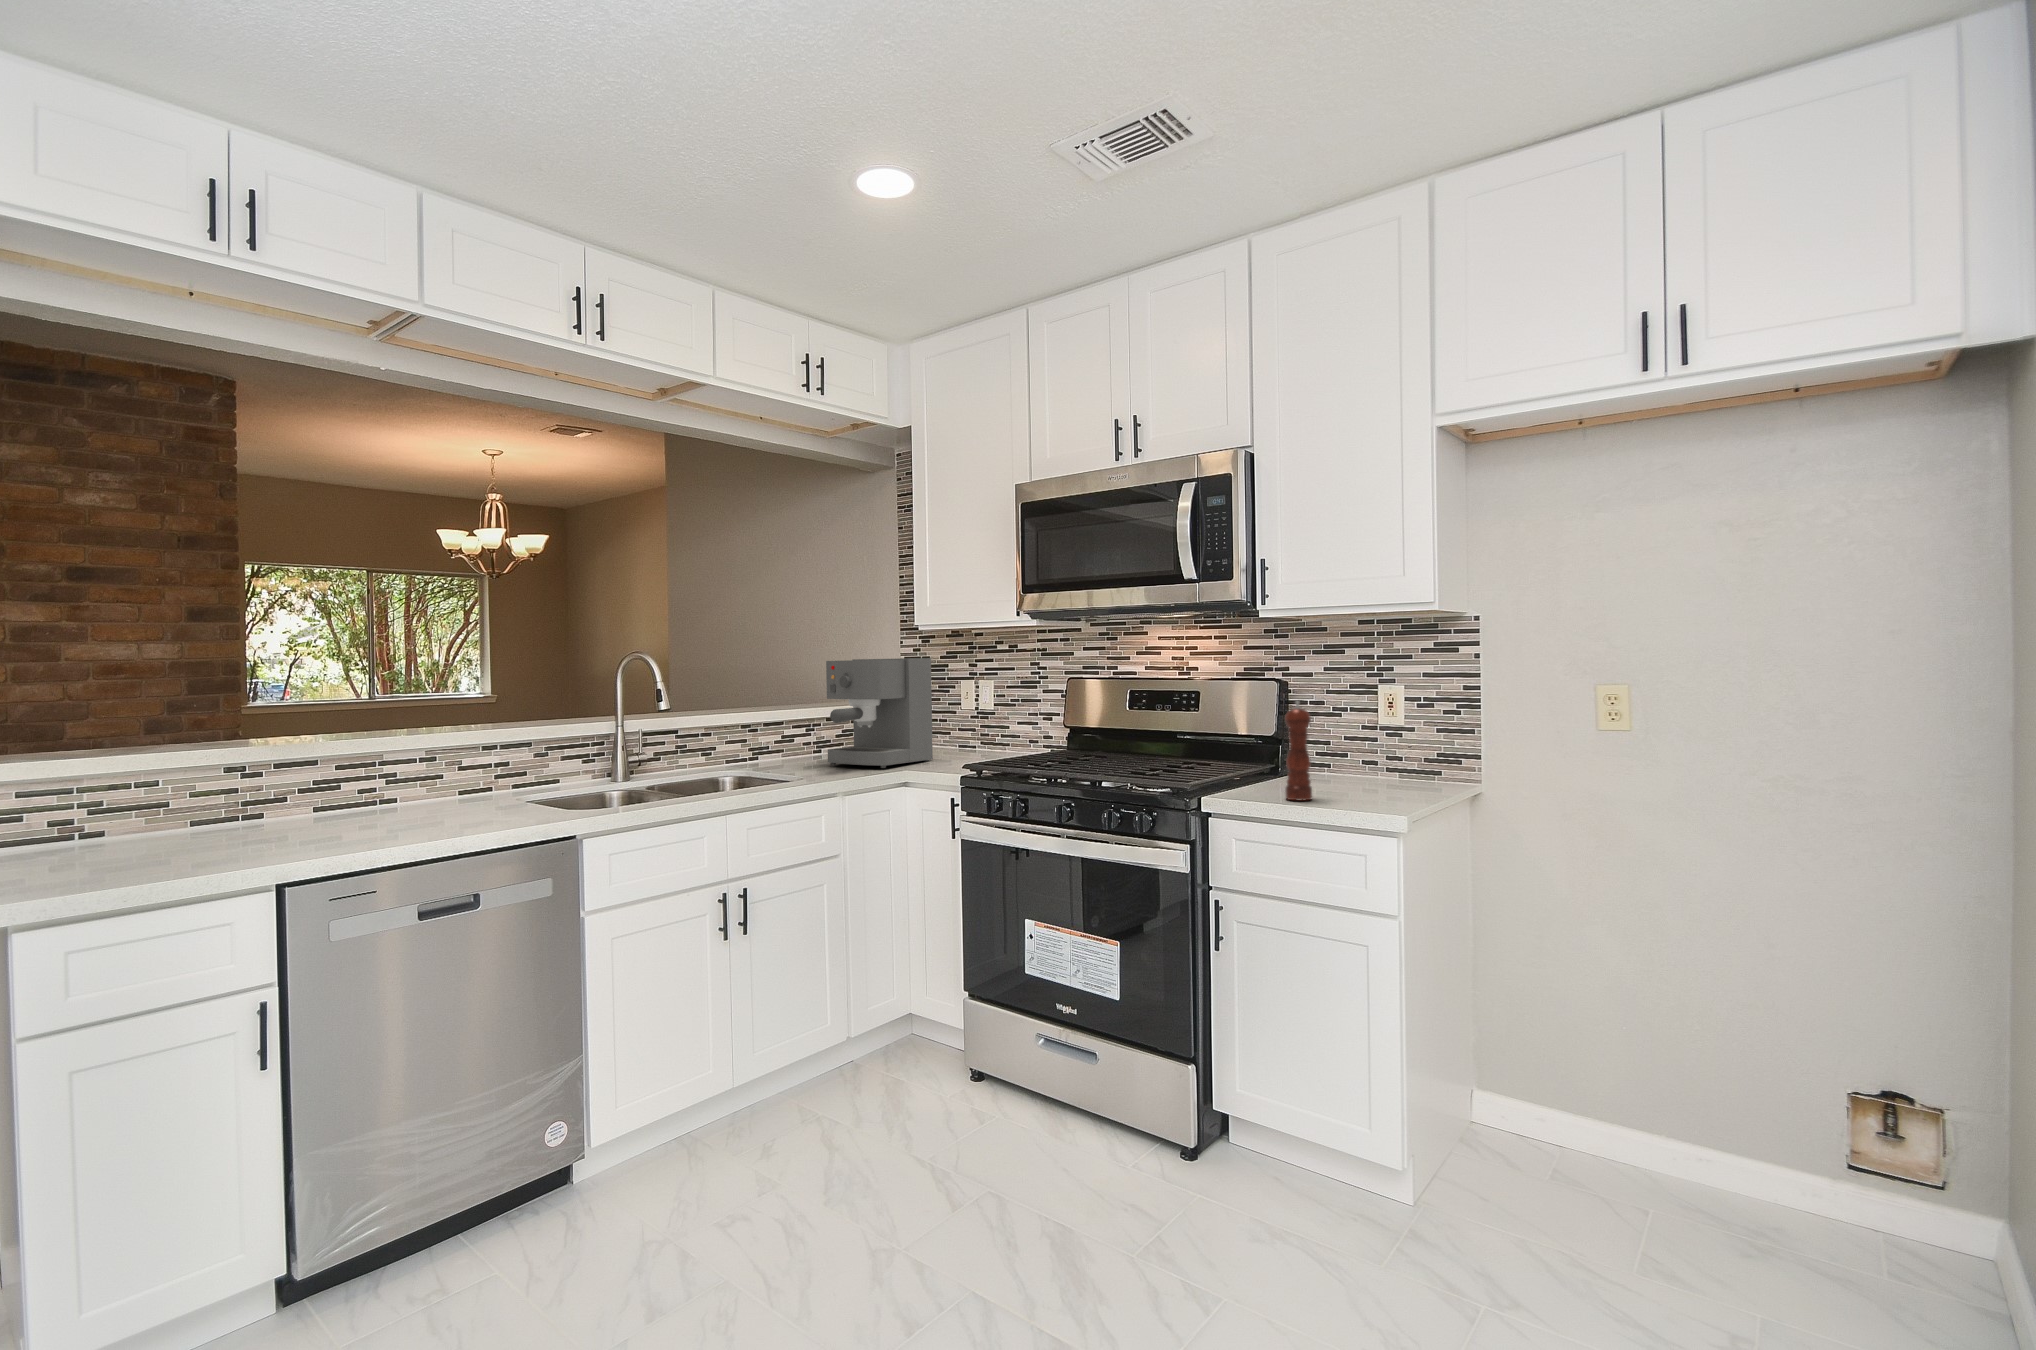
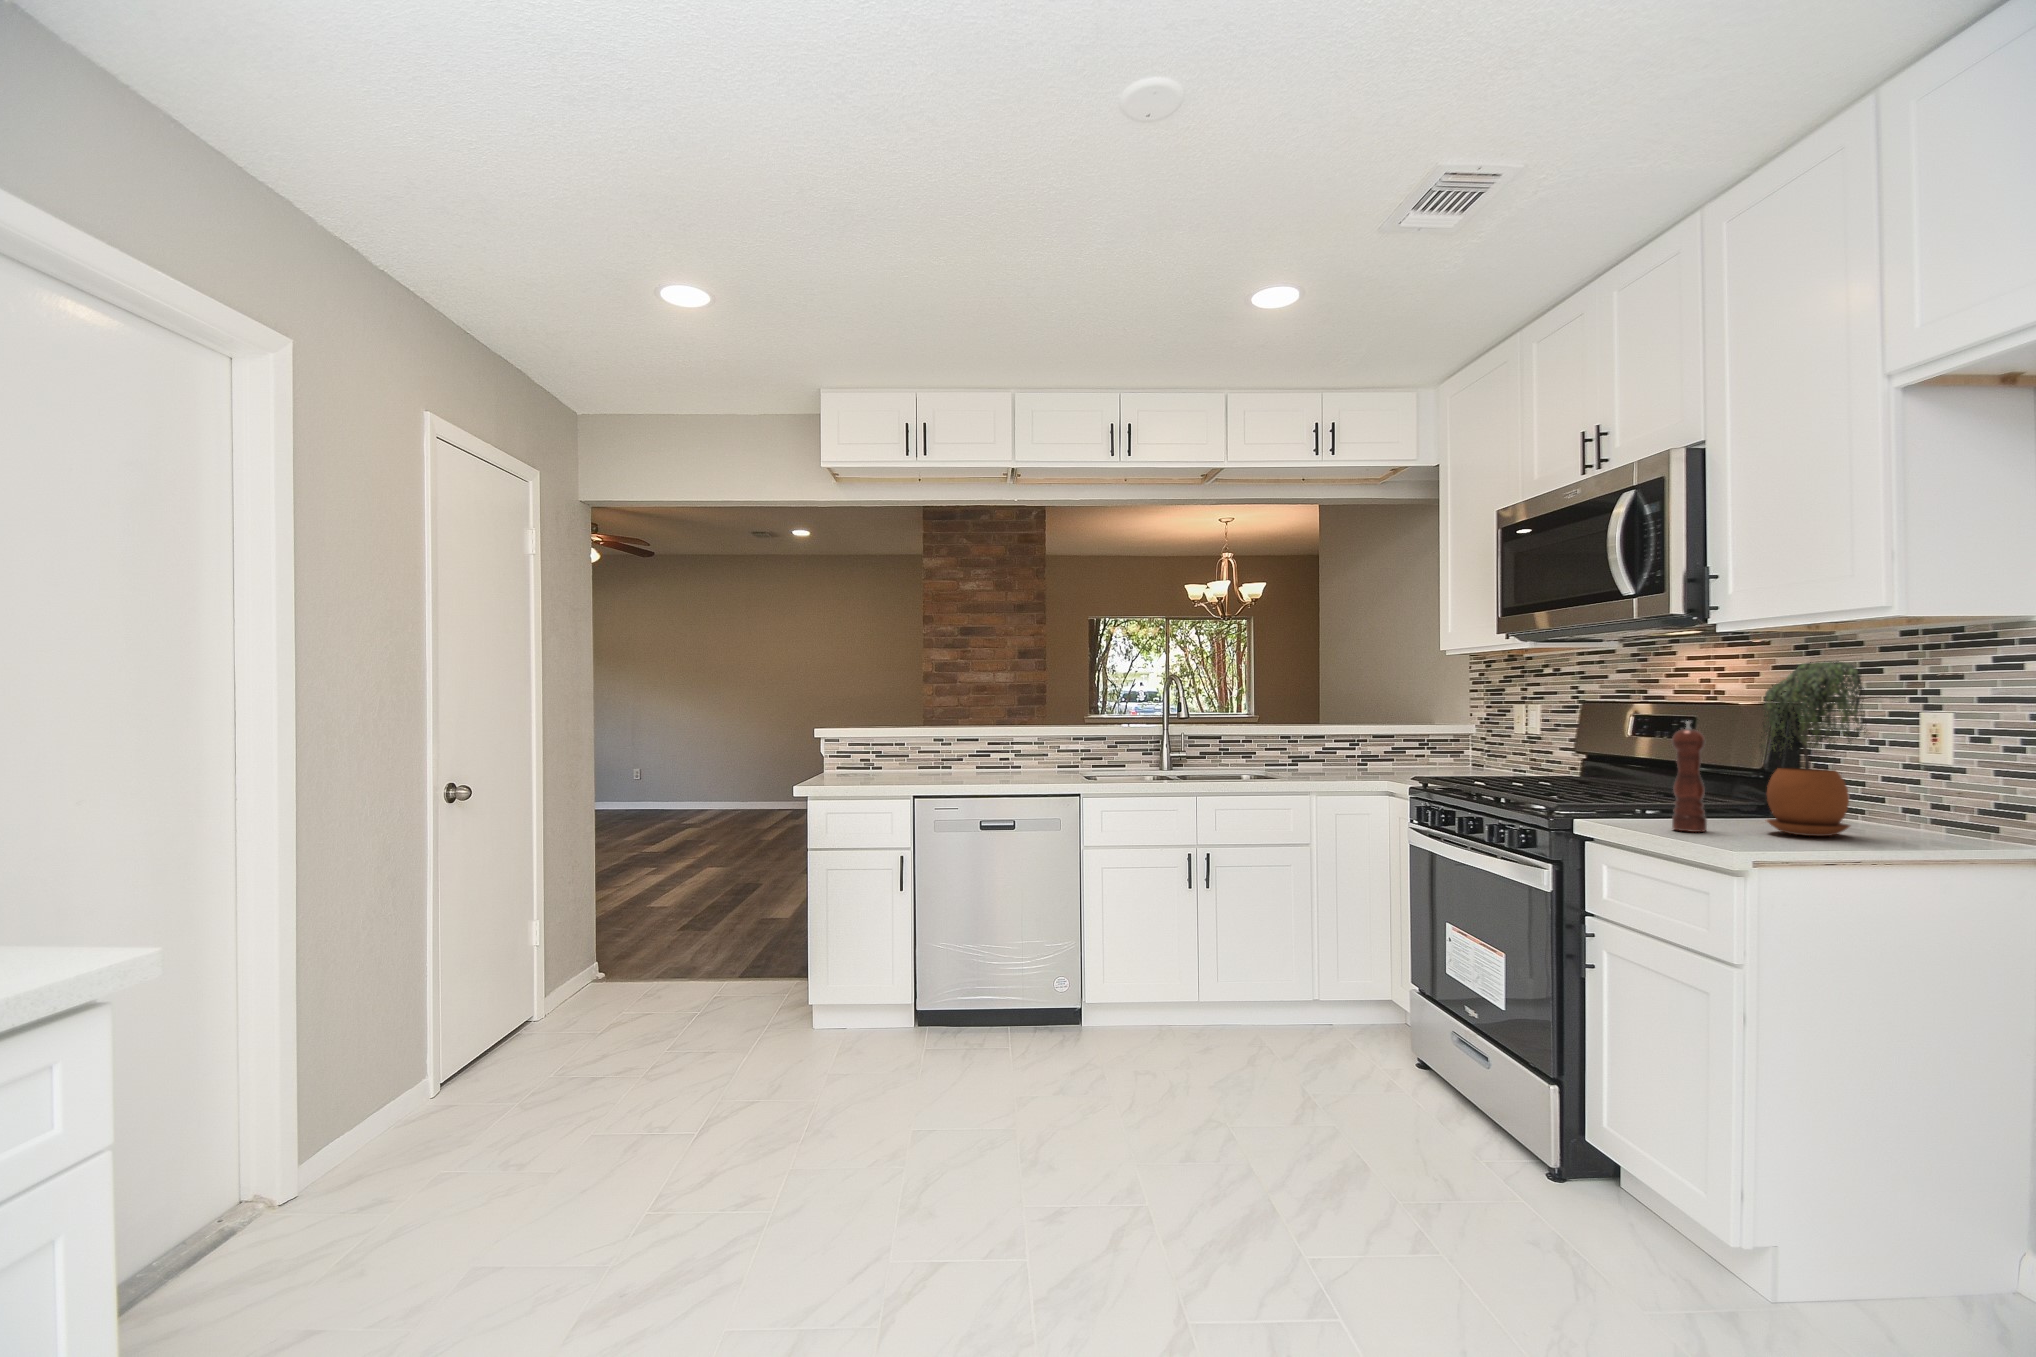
potted plant: none [1332,646,1415,794] -> present [1761,661,1867,836]
coffee maker: present [826,658,933,768] -> none [1331,680,1445,779]

